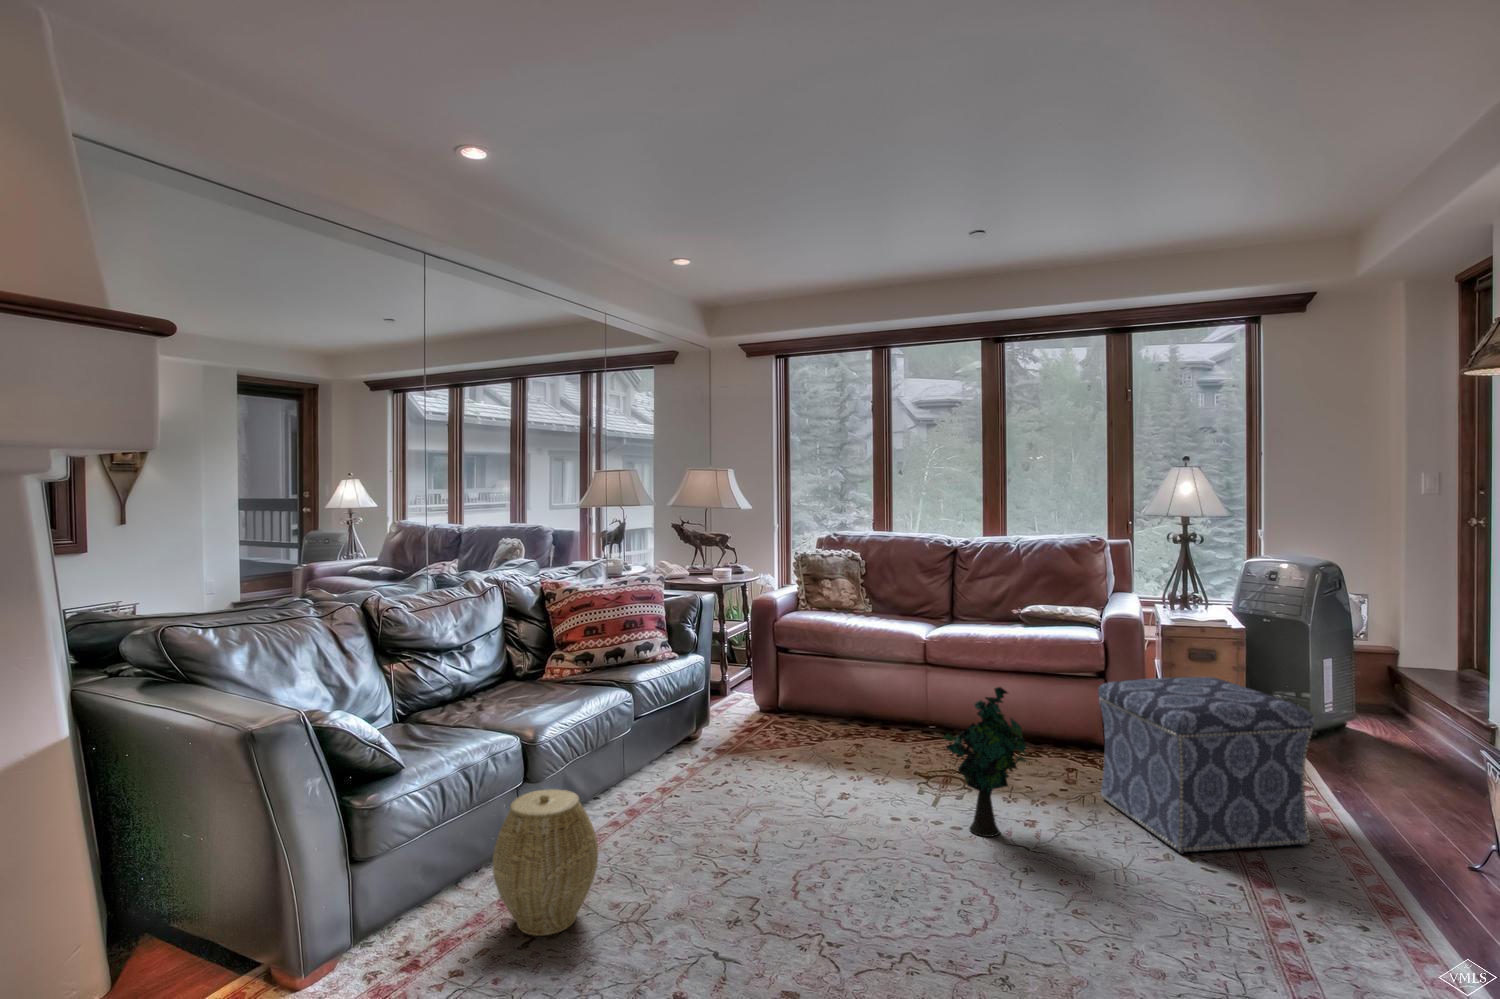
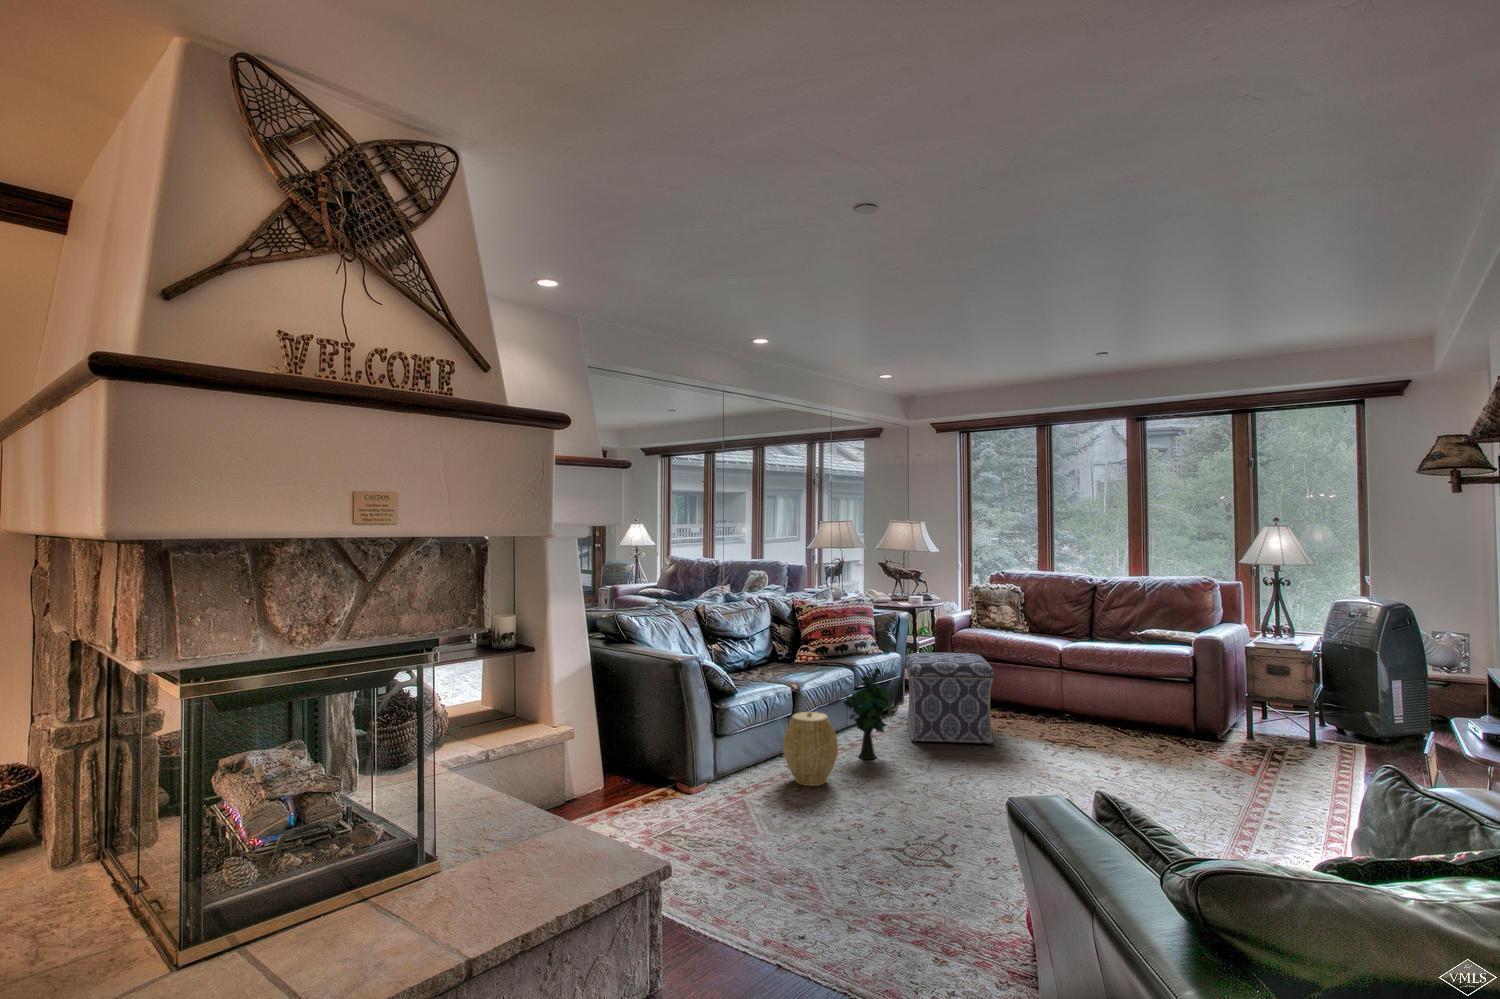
ottoman: present [1098,677,1315,853] -> present [905,653,995,744]
decorative plant: present [943,687,1027,837] -> present [843,668,894,759]

